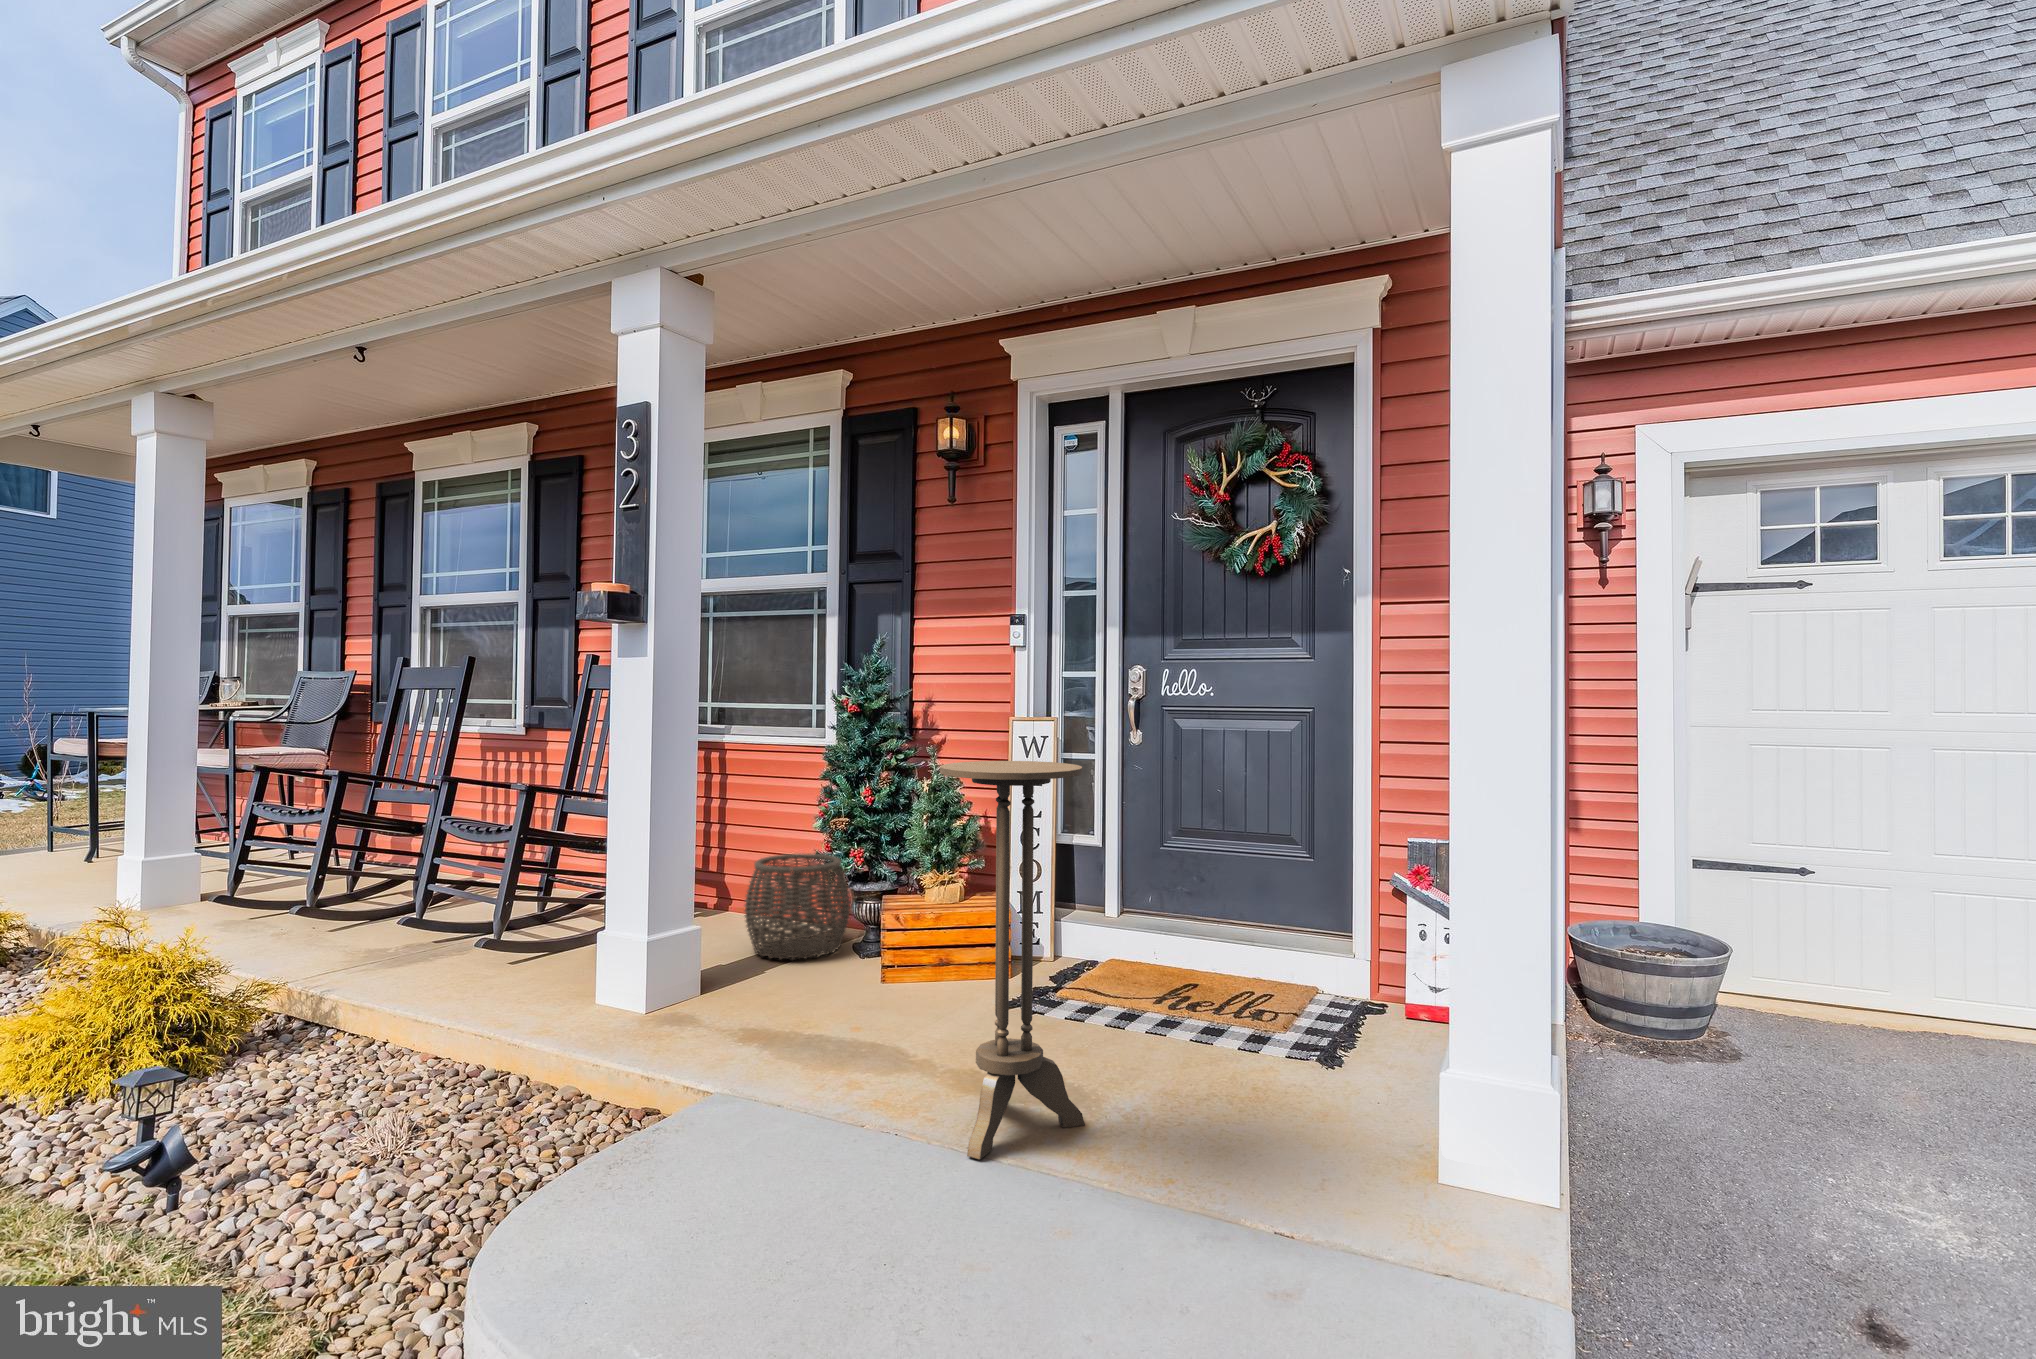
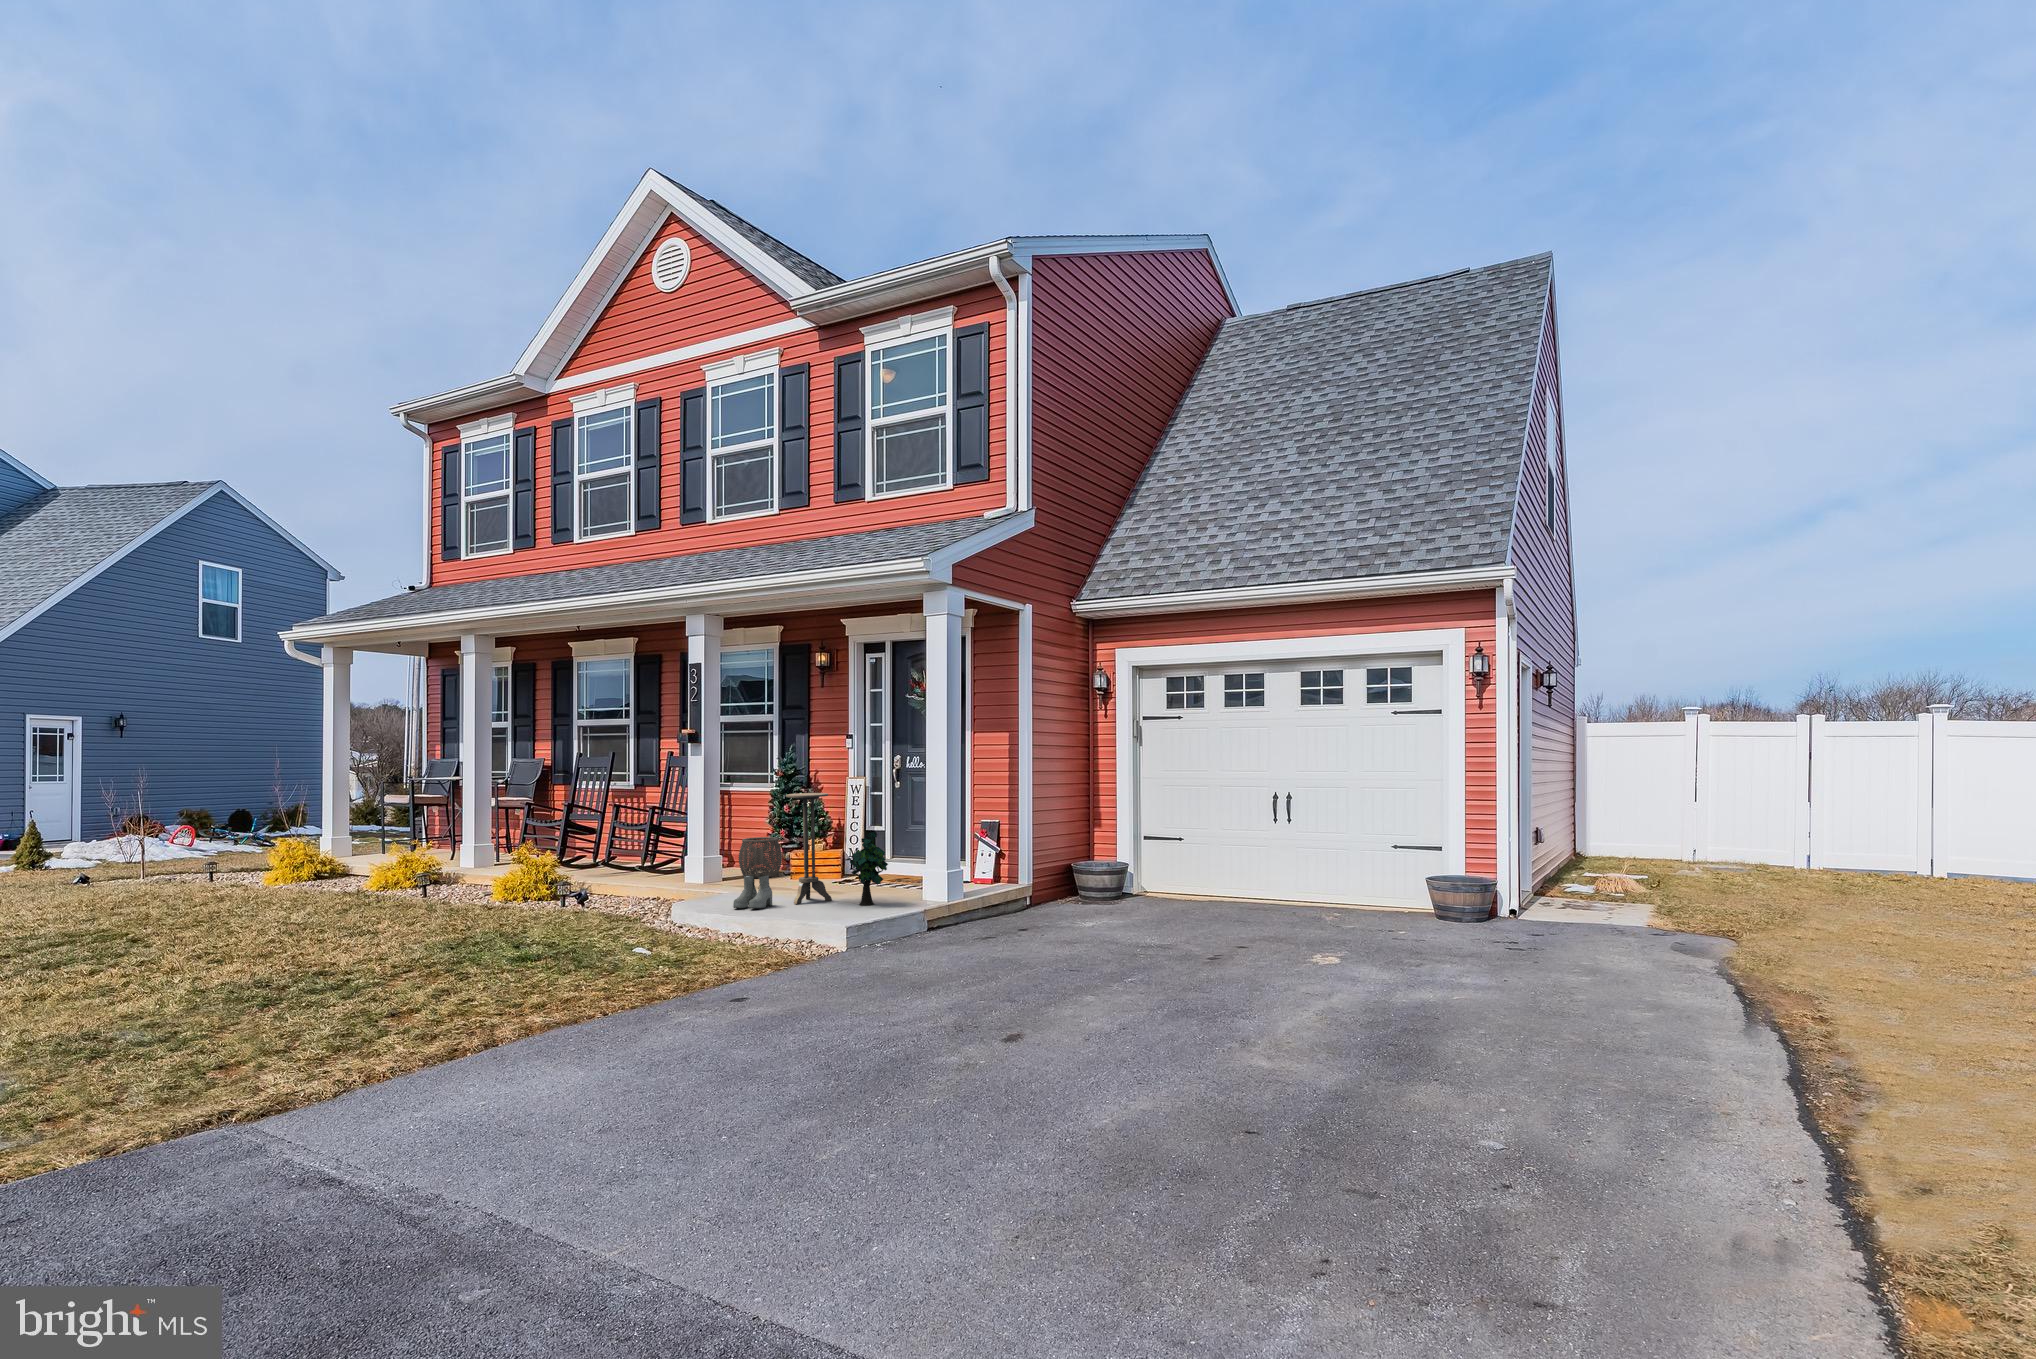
decorative plant: none [1164,908,1324,1182] -> present [846,832,888,905]
boots: none [752,1053,894,1214] -> present [733,875,772,909]

